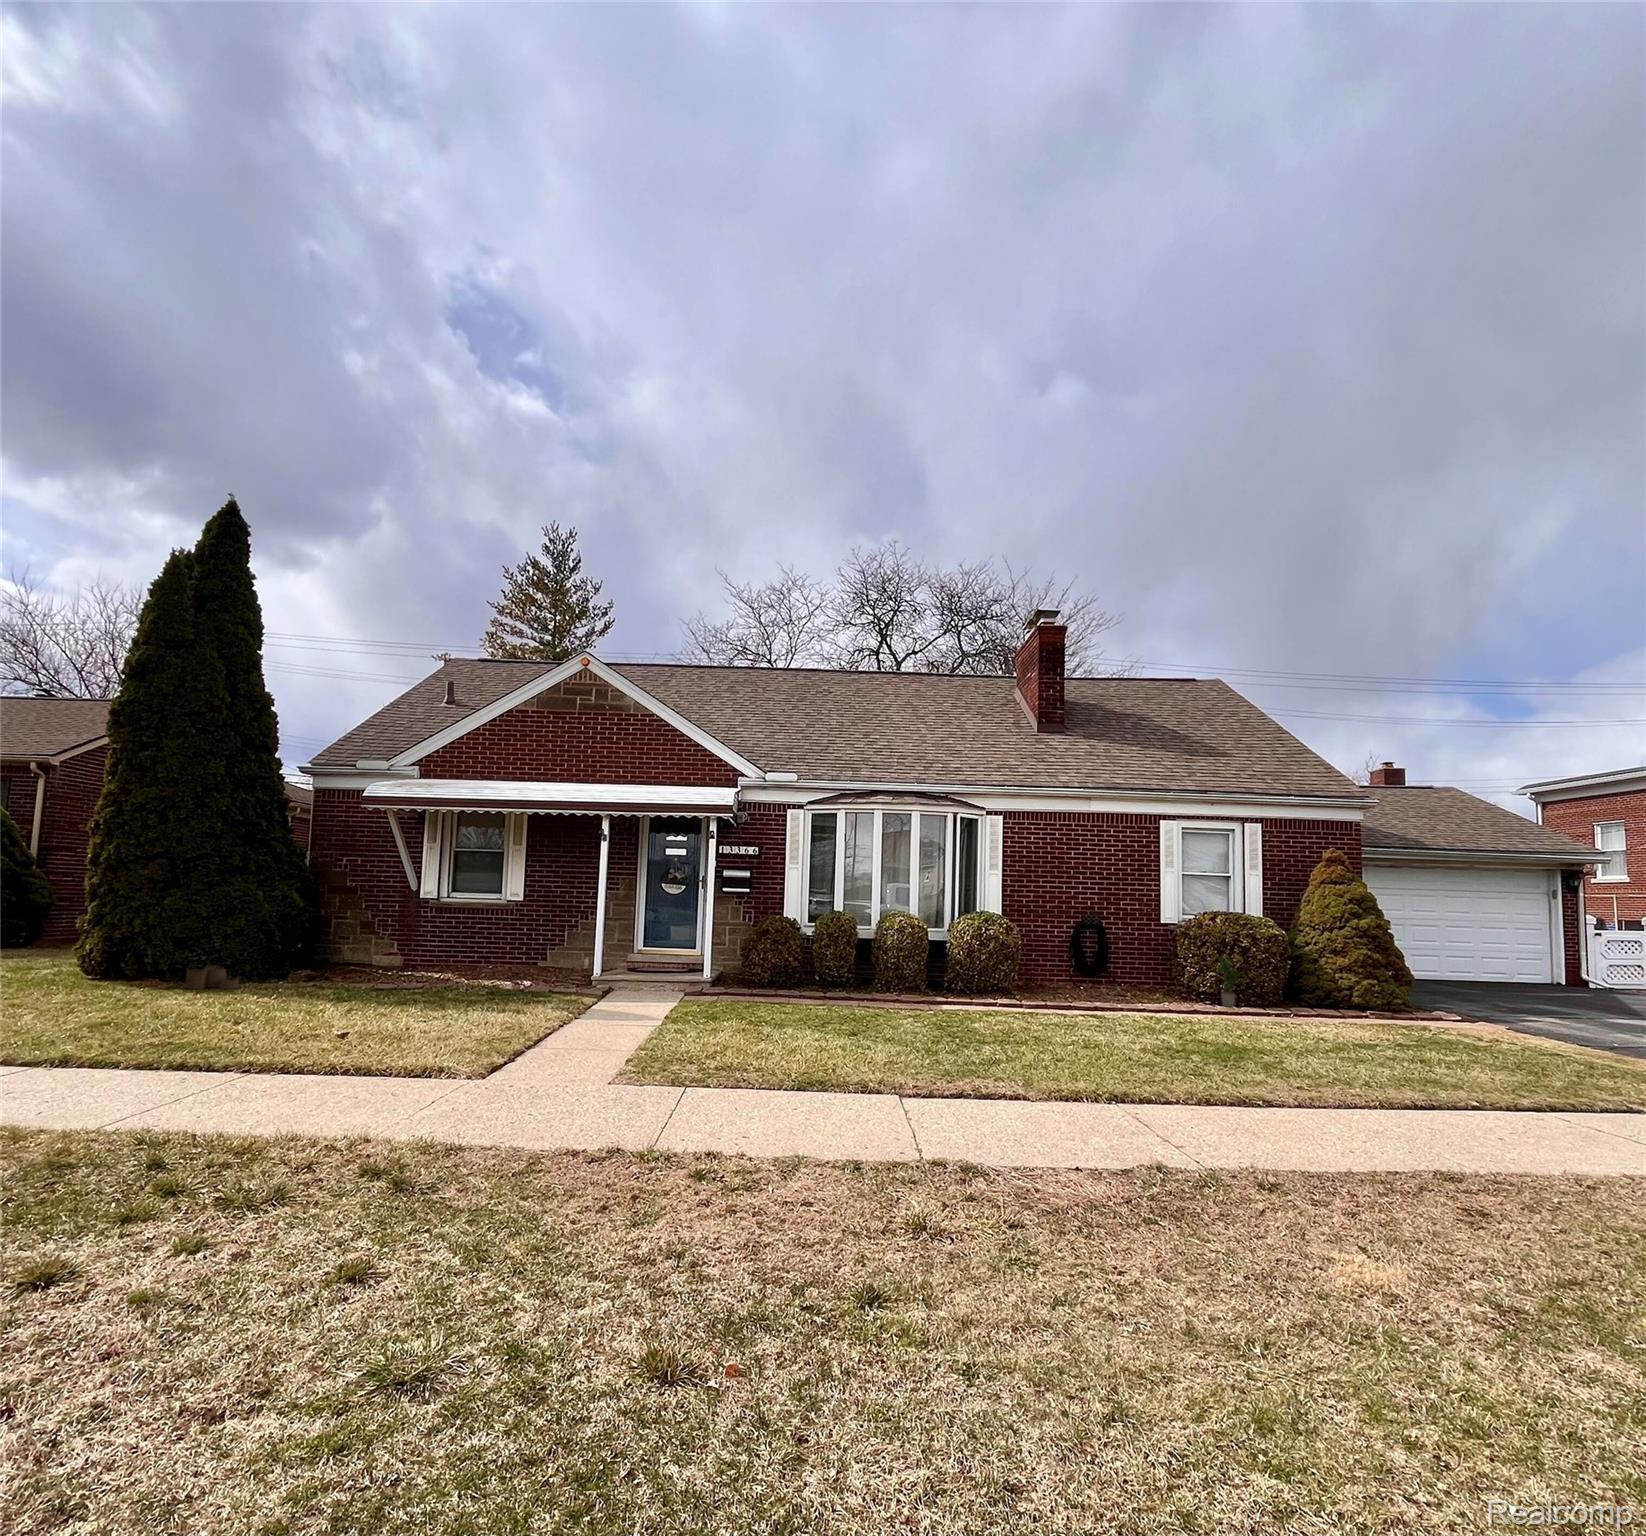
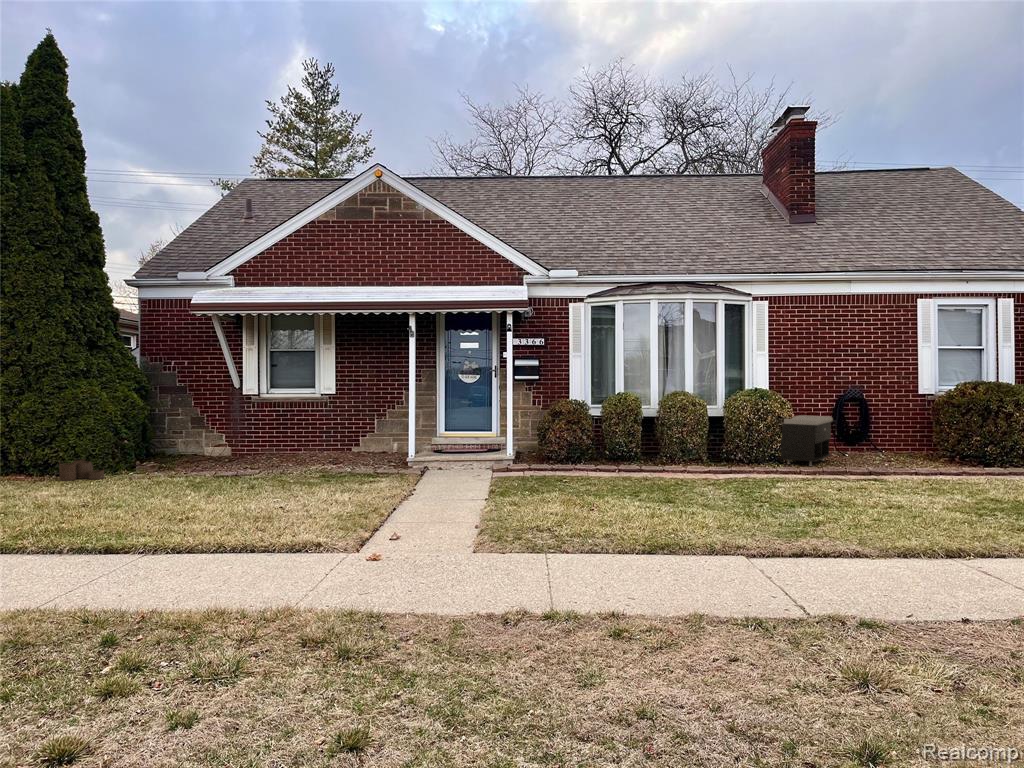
storage bench: none [1008,942,1067,999] -> present [781,415,833,466]
potted plant: present [1216,957,1239,1007] -> none [970,420,1005,467]

